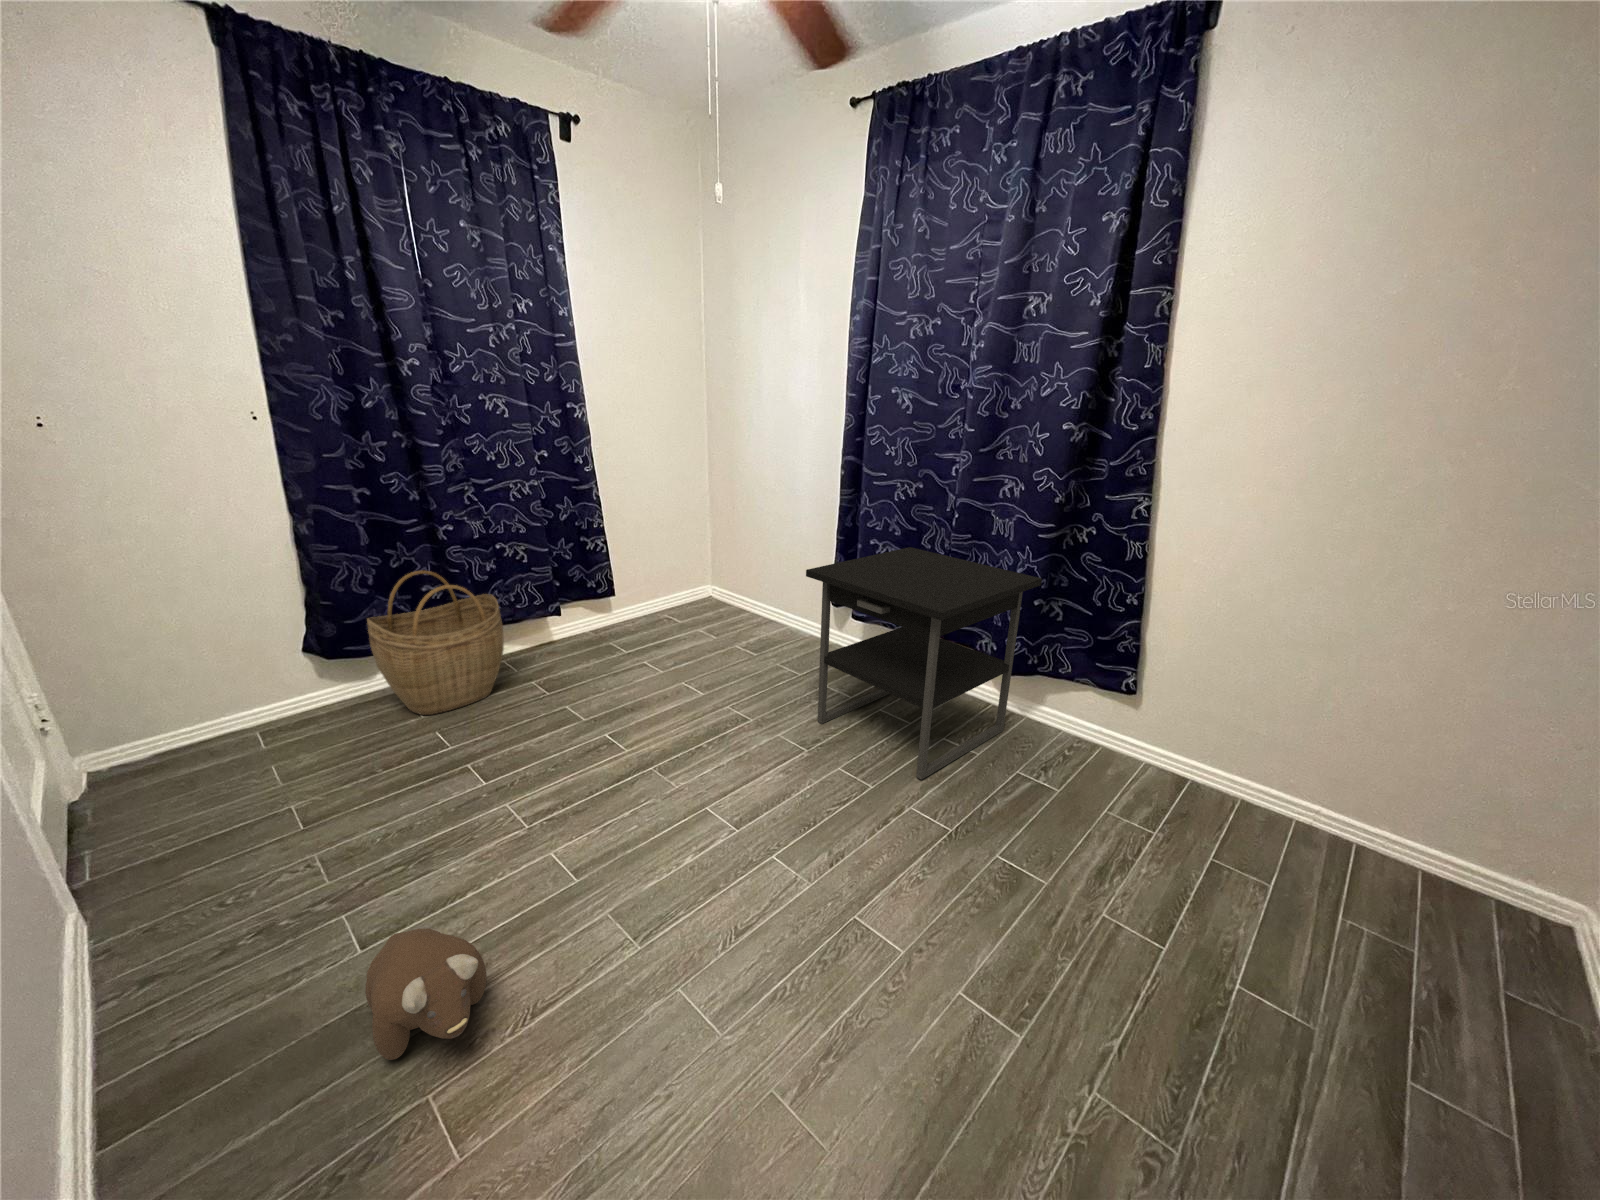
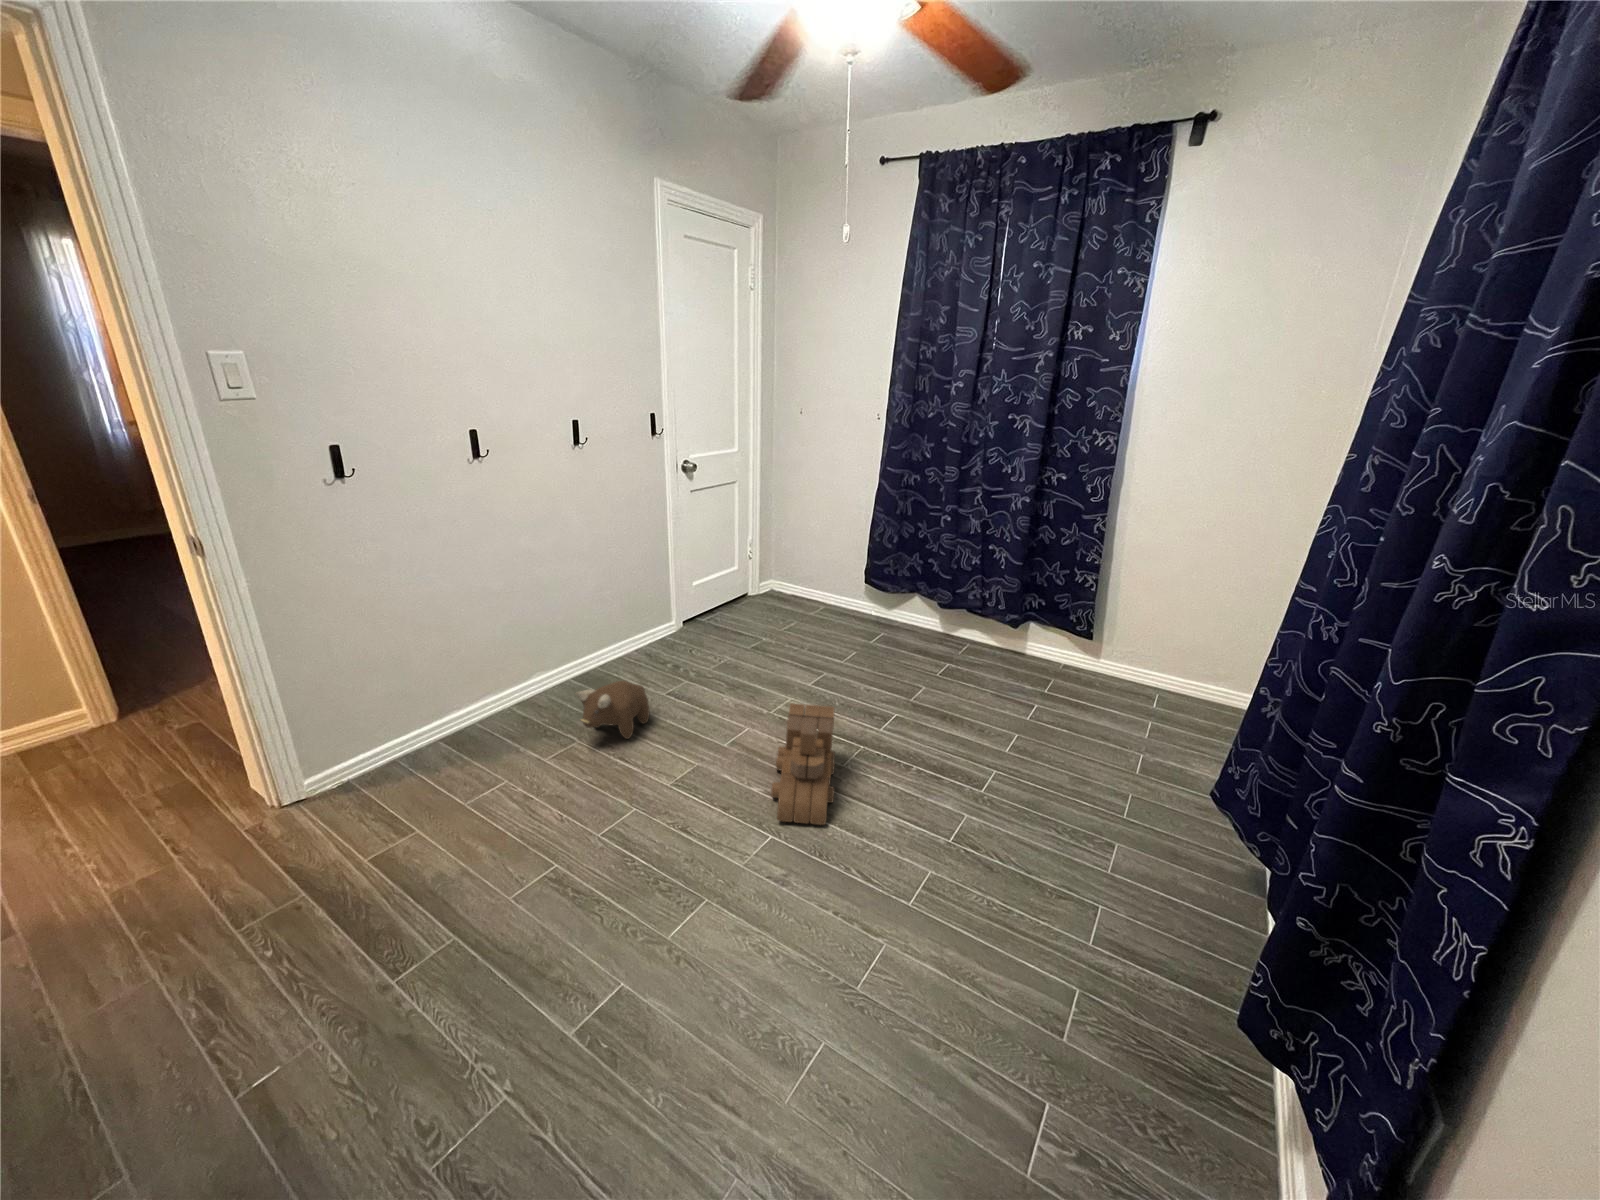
nightstand: present [806,547,1042,779] -> none [947,650,1311,1094]
woven basket: present [367,571,504,715] -> none [857,543,950,655]
toy train: none [623,733,770,845] -> present [771,703,835,825]

